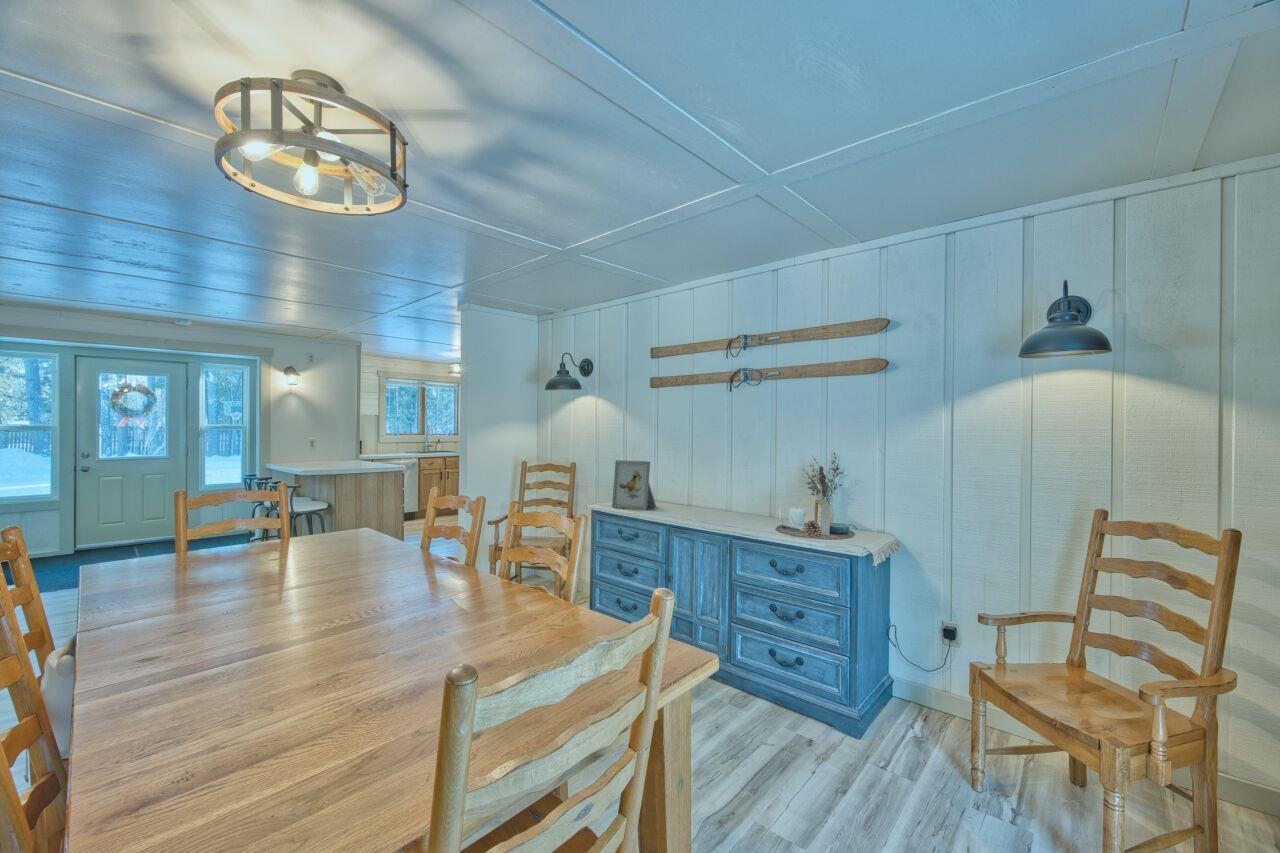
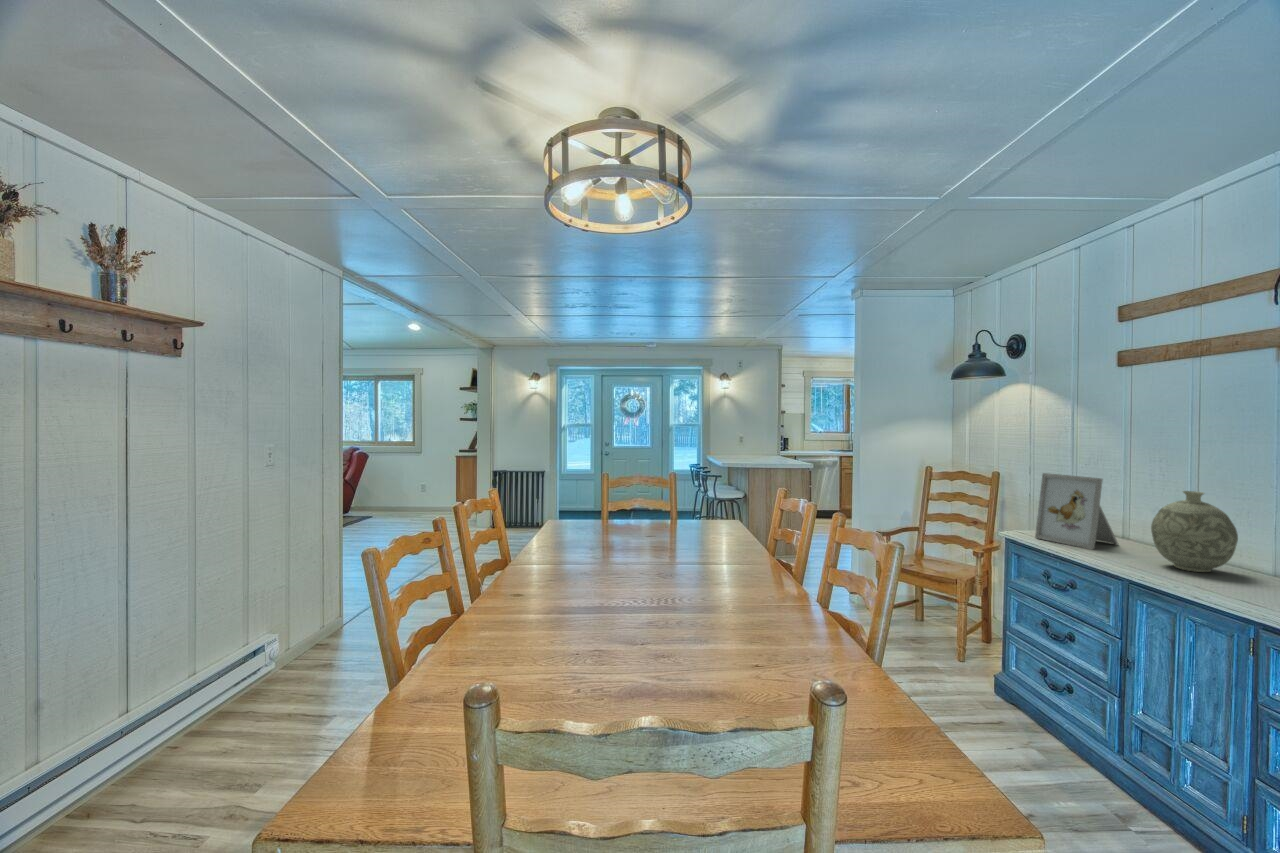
decorative vase: none [678,466,715,514] -> present [1151,491,1238,572]

